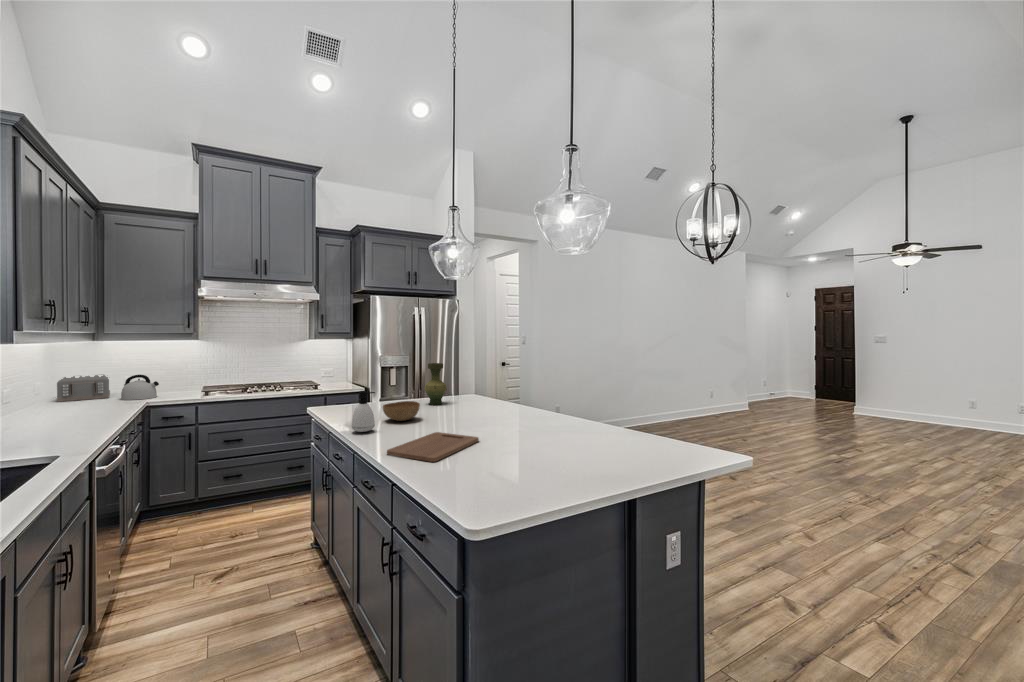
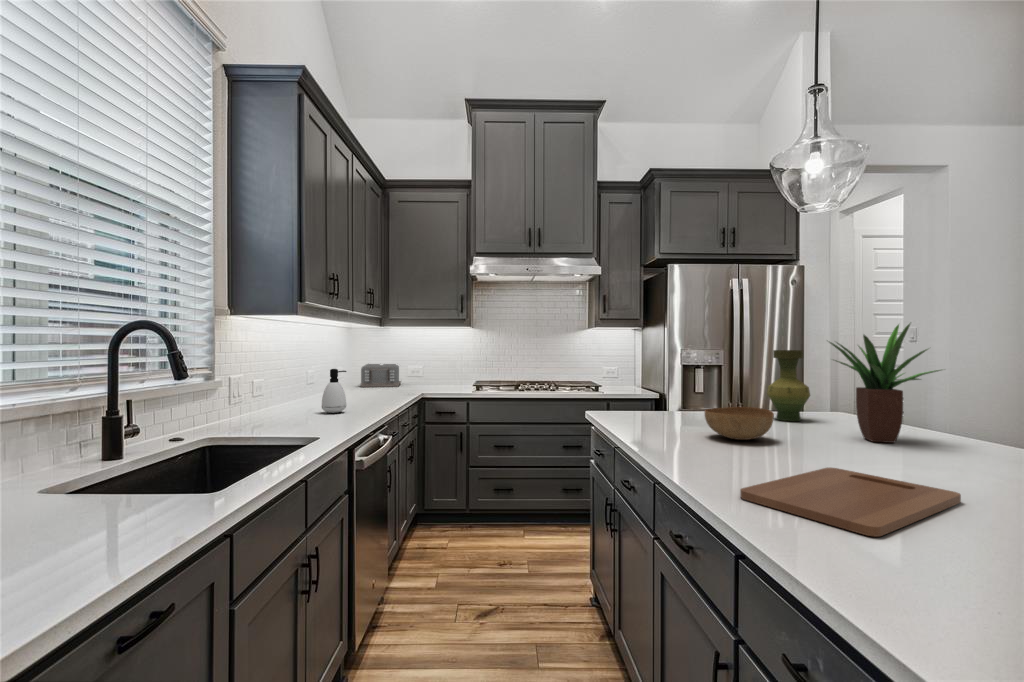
potted plant: none [448,352,499,414] -> present [829,324,941,443]
kettle: present [121,375,159,400] -> none [406,363,438,389]
soap dispenser: present [352,391,375,432] -> present [321,369,346,413]

